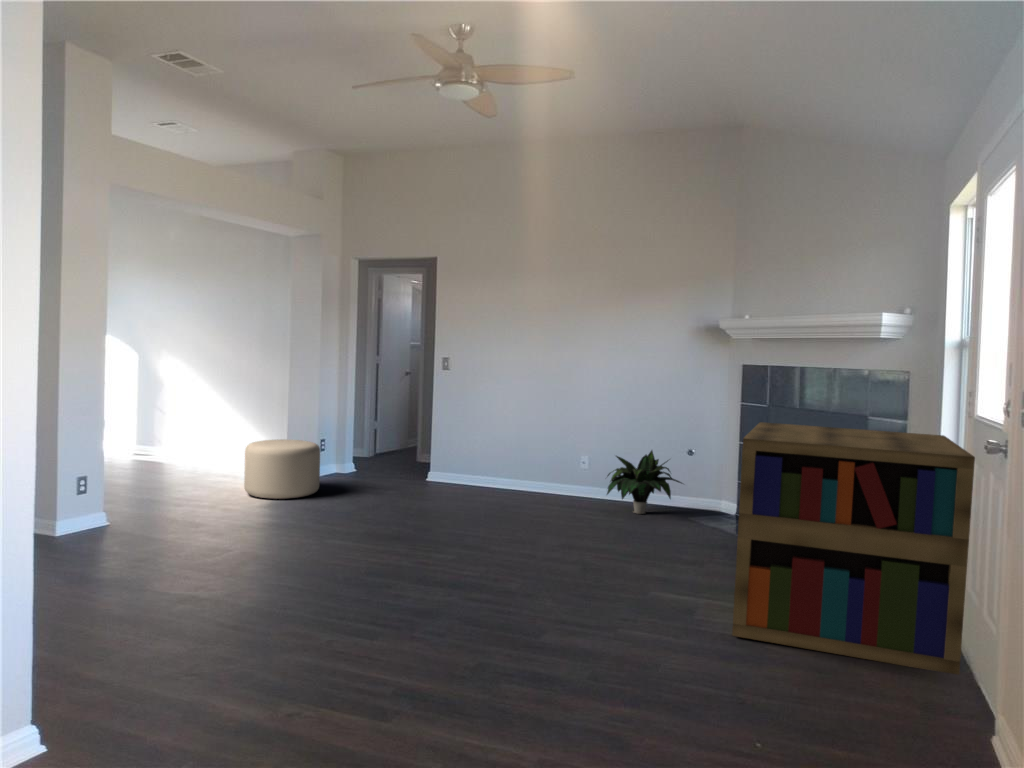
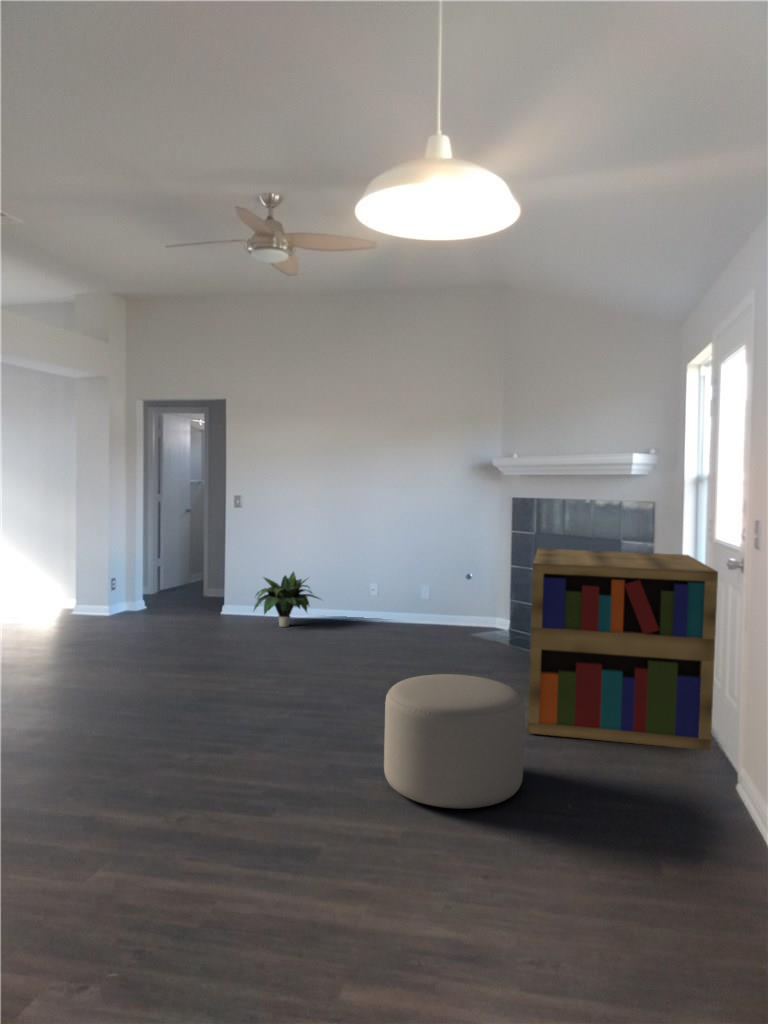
ottoman: present [244,439,320,499] -> present [384,674,525,809]
potted plant: present [607,450,682,514] -> present [254,572,319,627]

